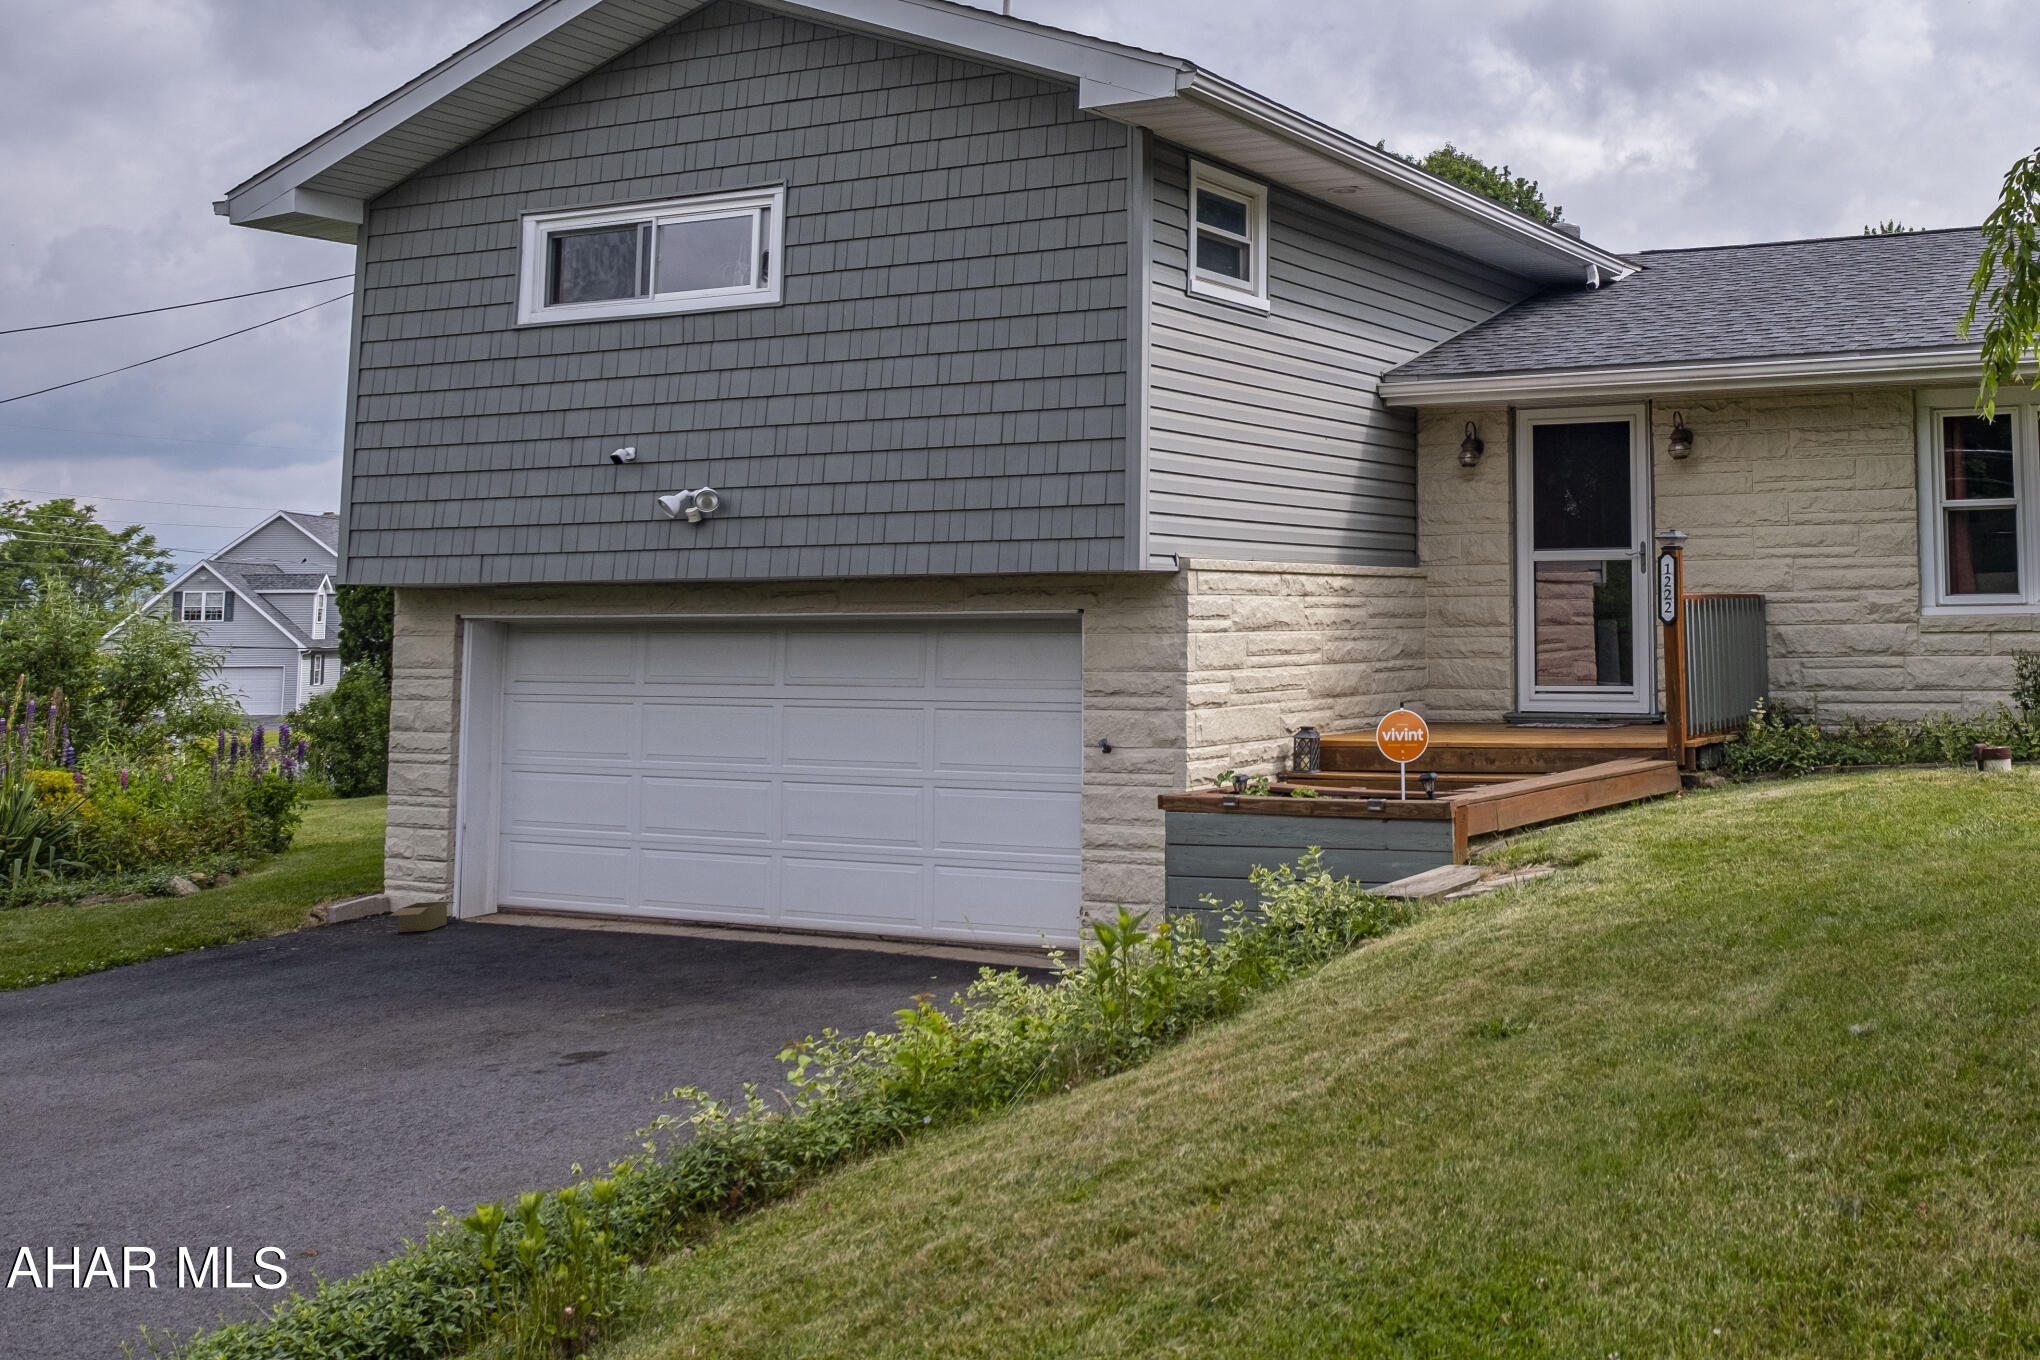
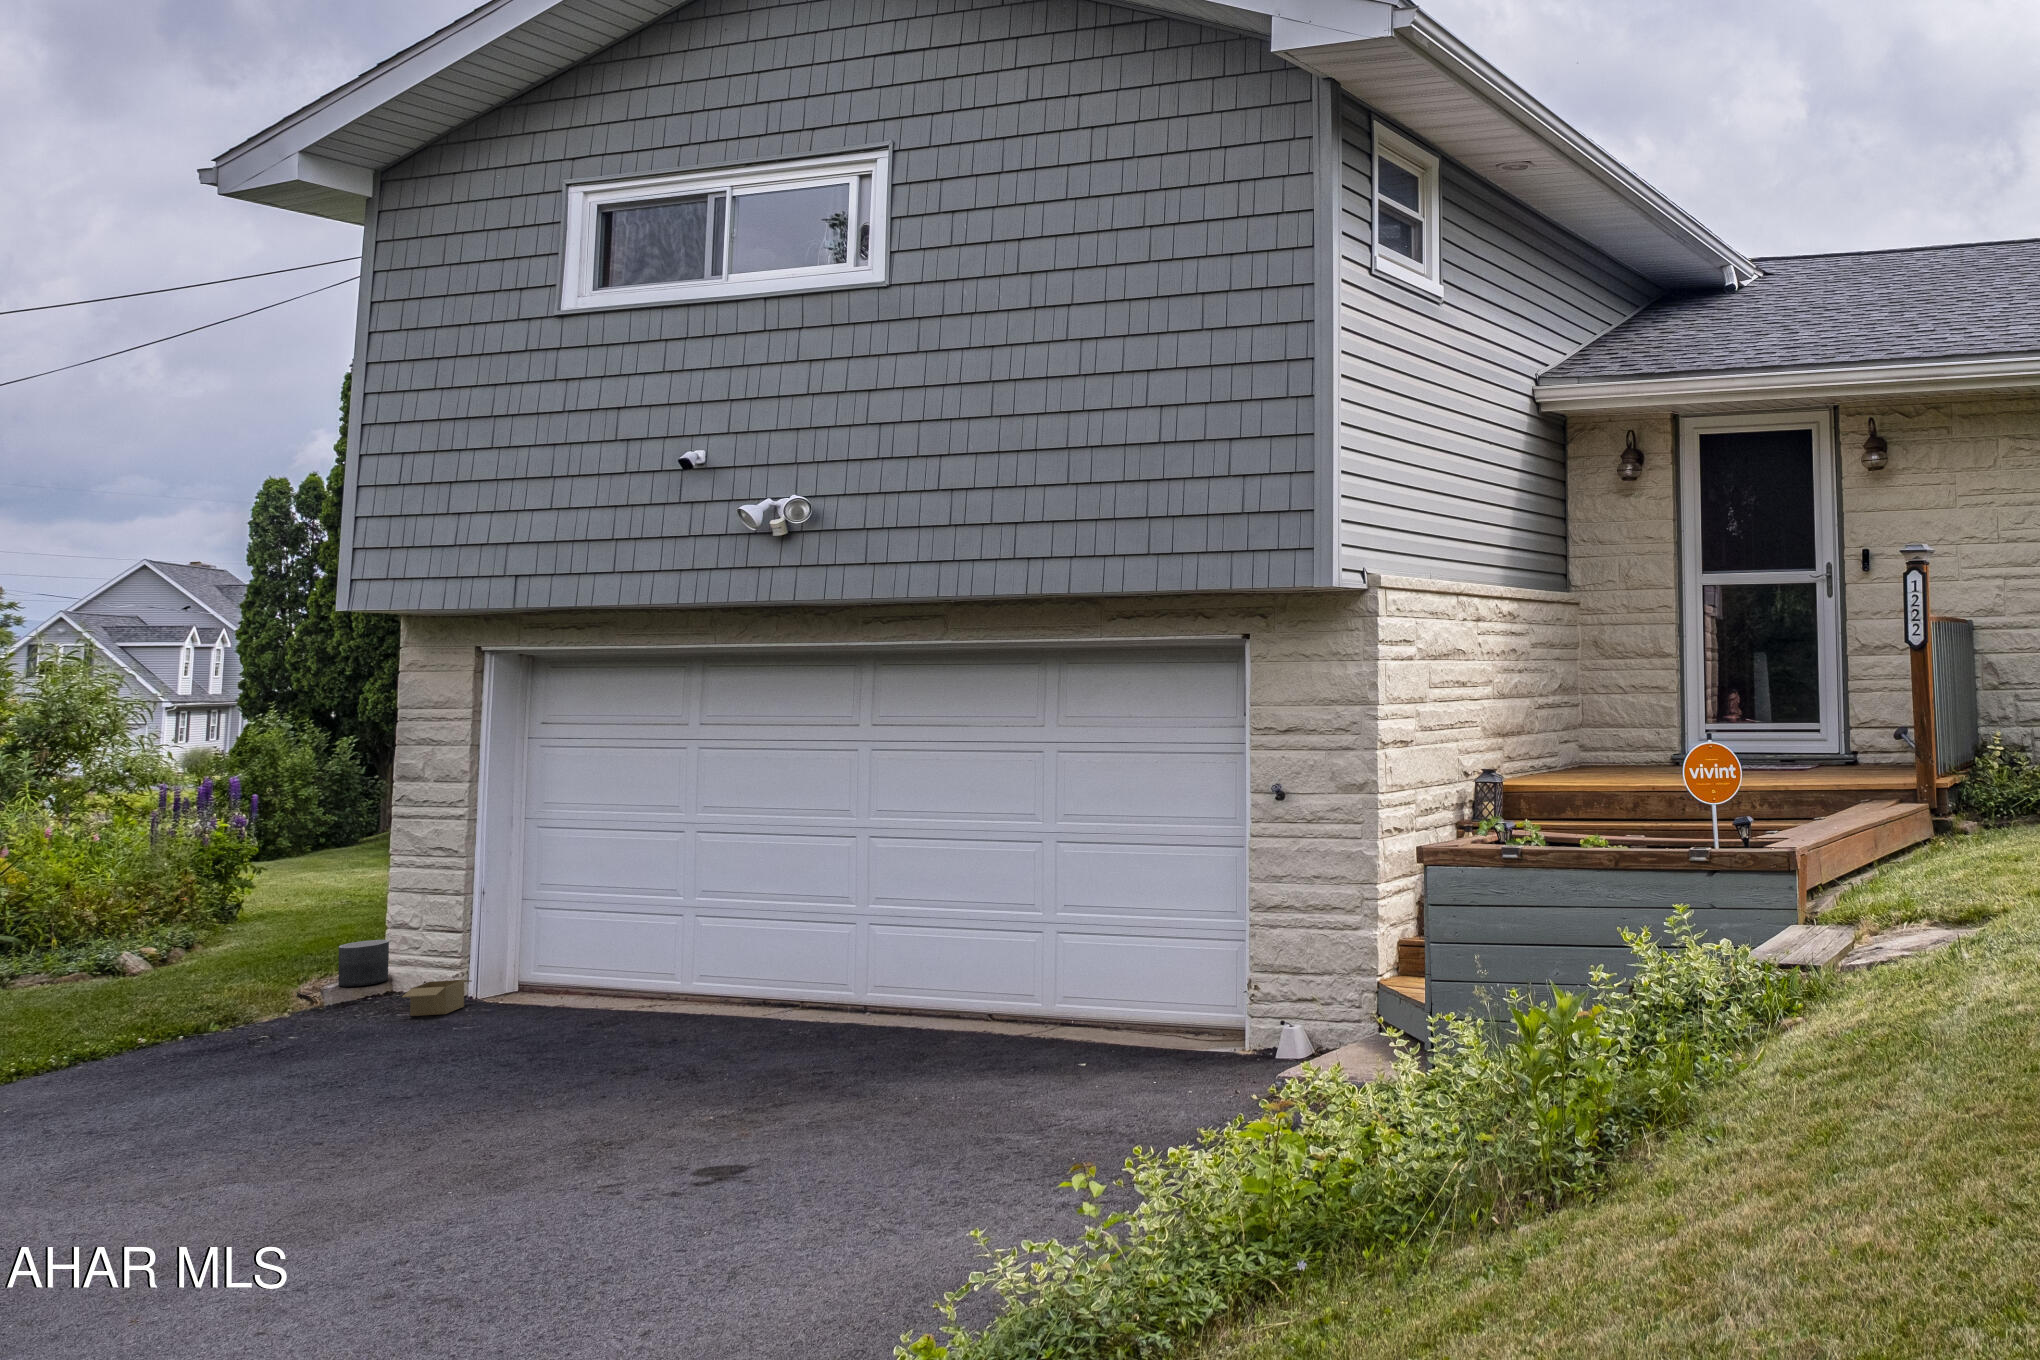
planter: none [343,867,387,906] -> present [338,940,389,987]

